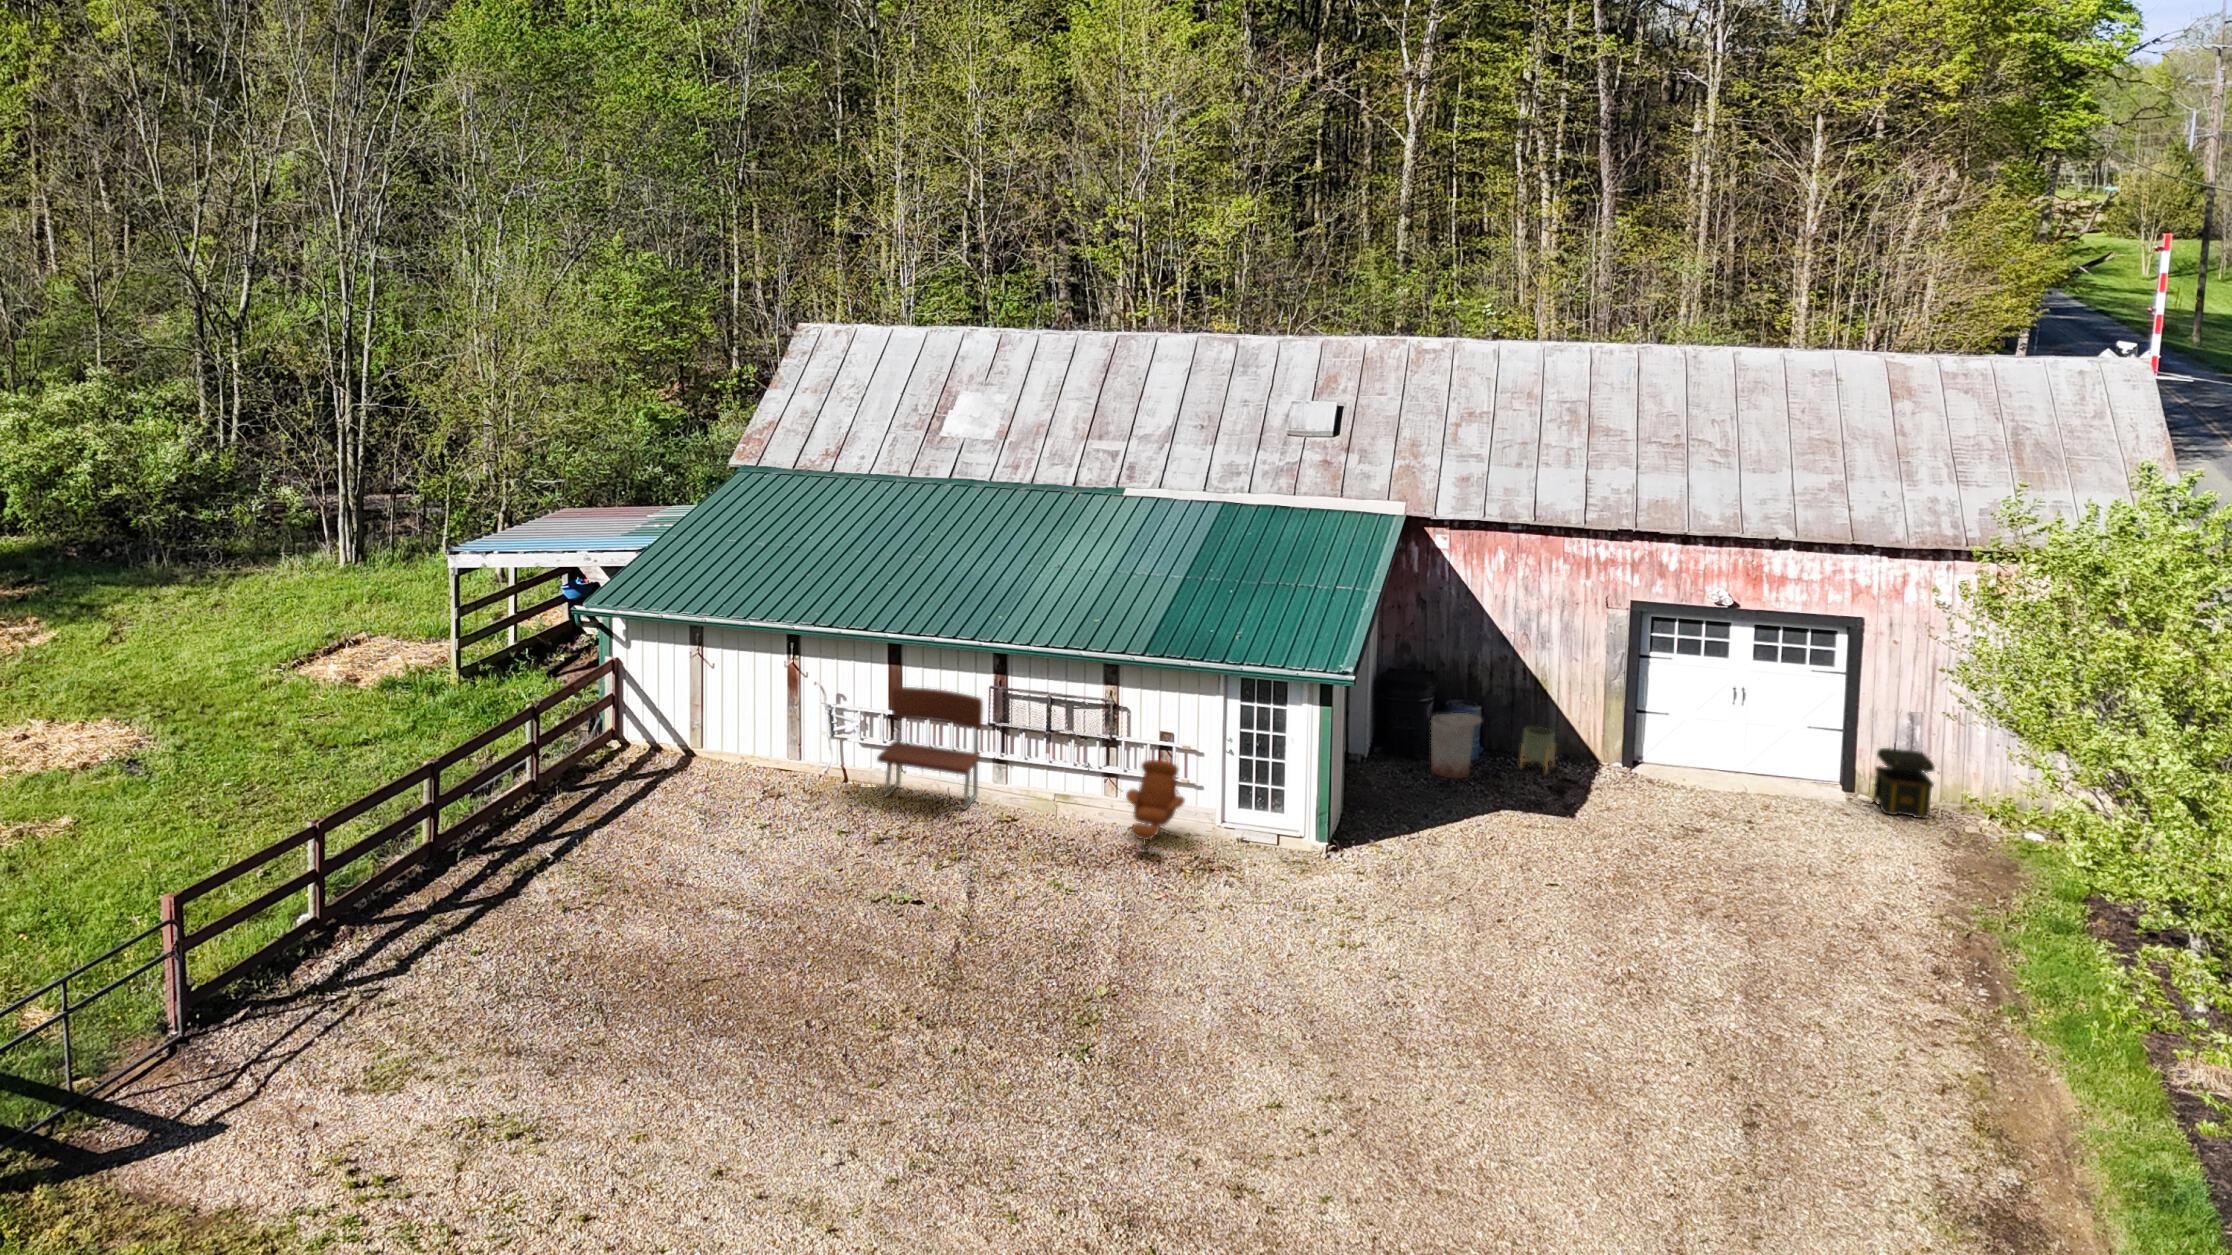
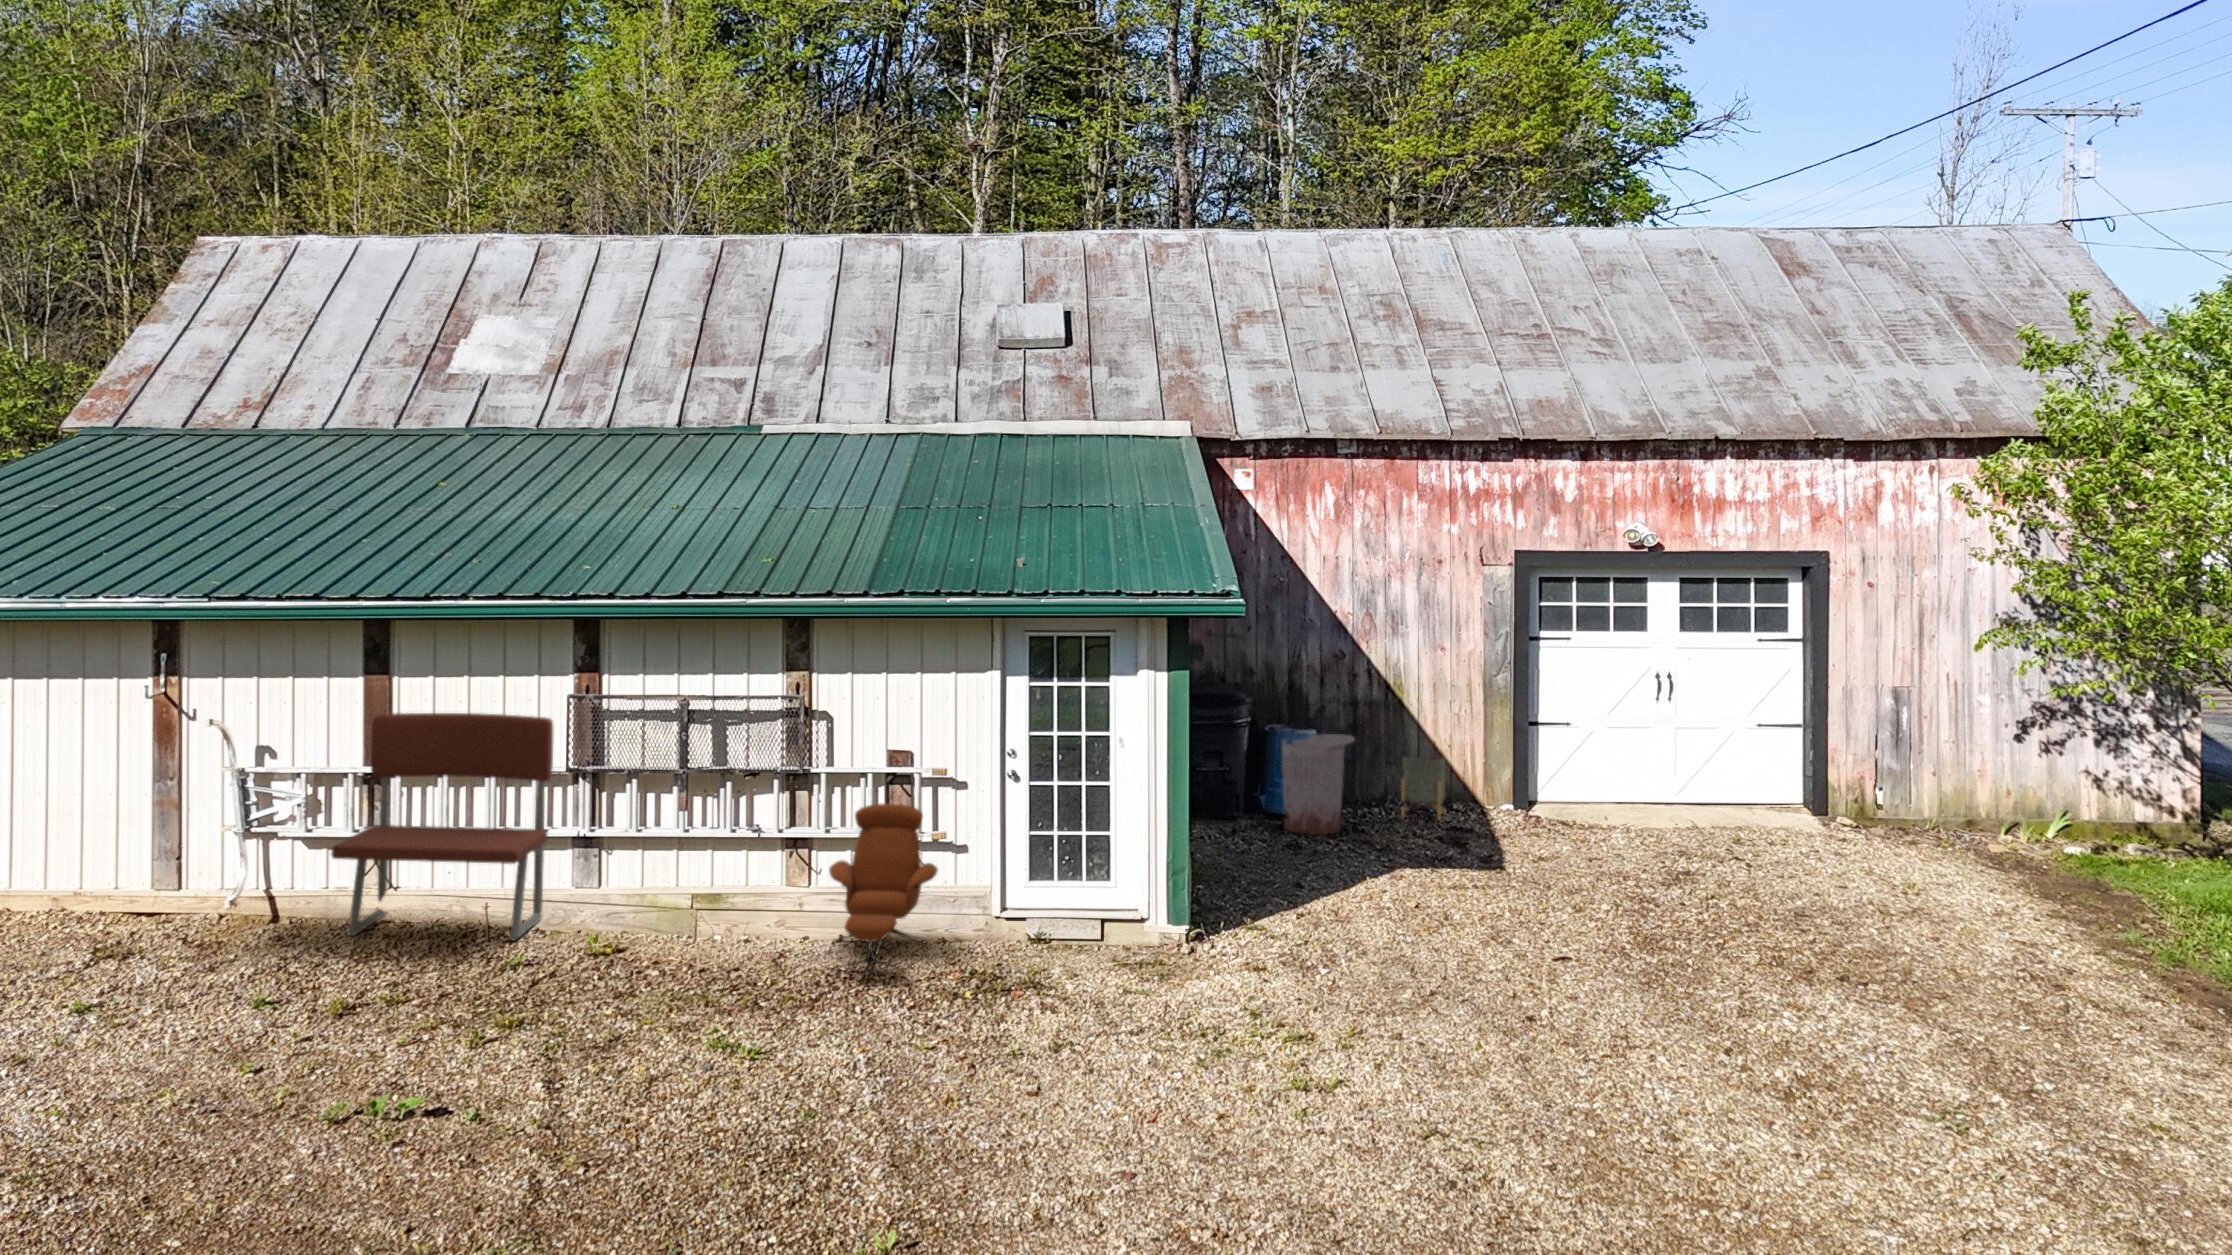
toolbox: present [1874,748,1935,818] -> none [1843,738,1927,829]

